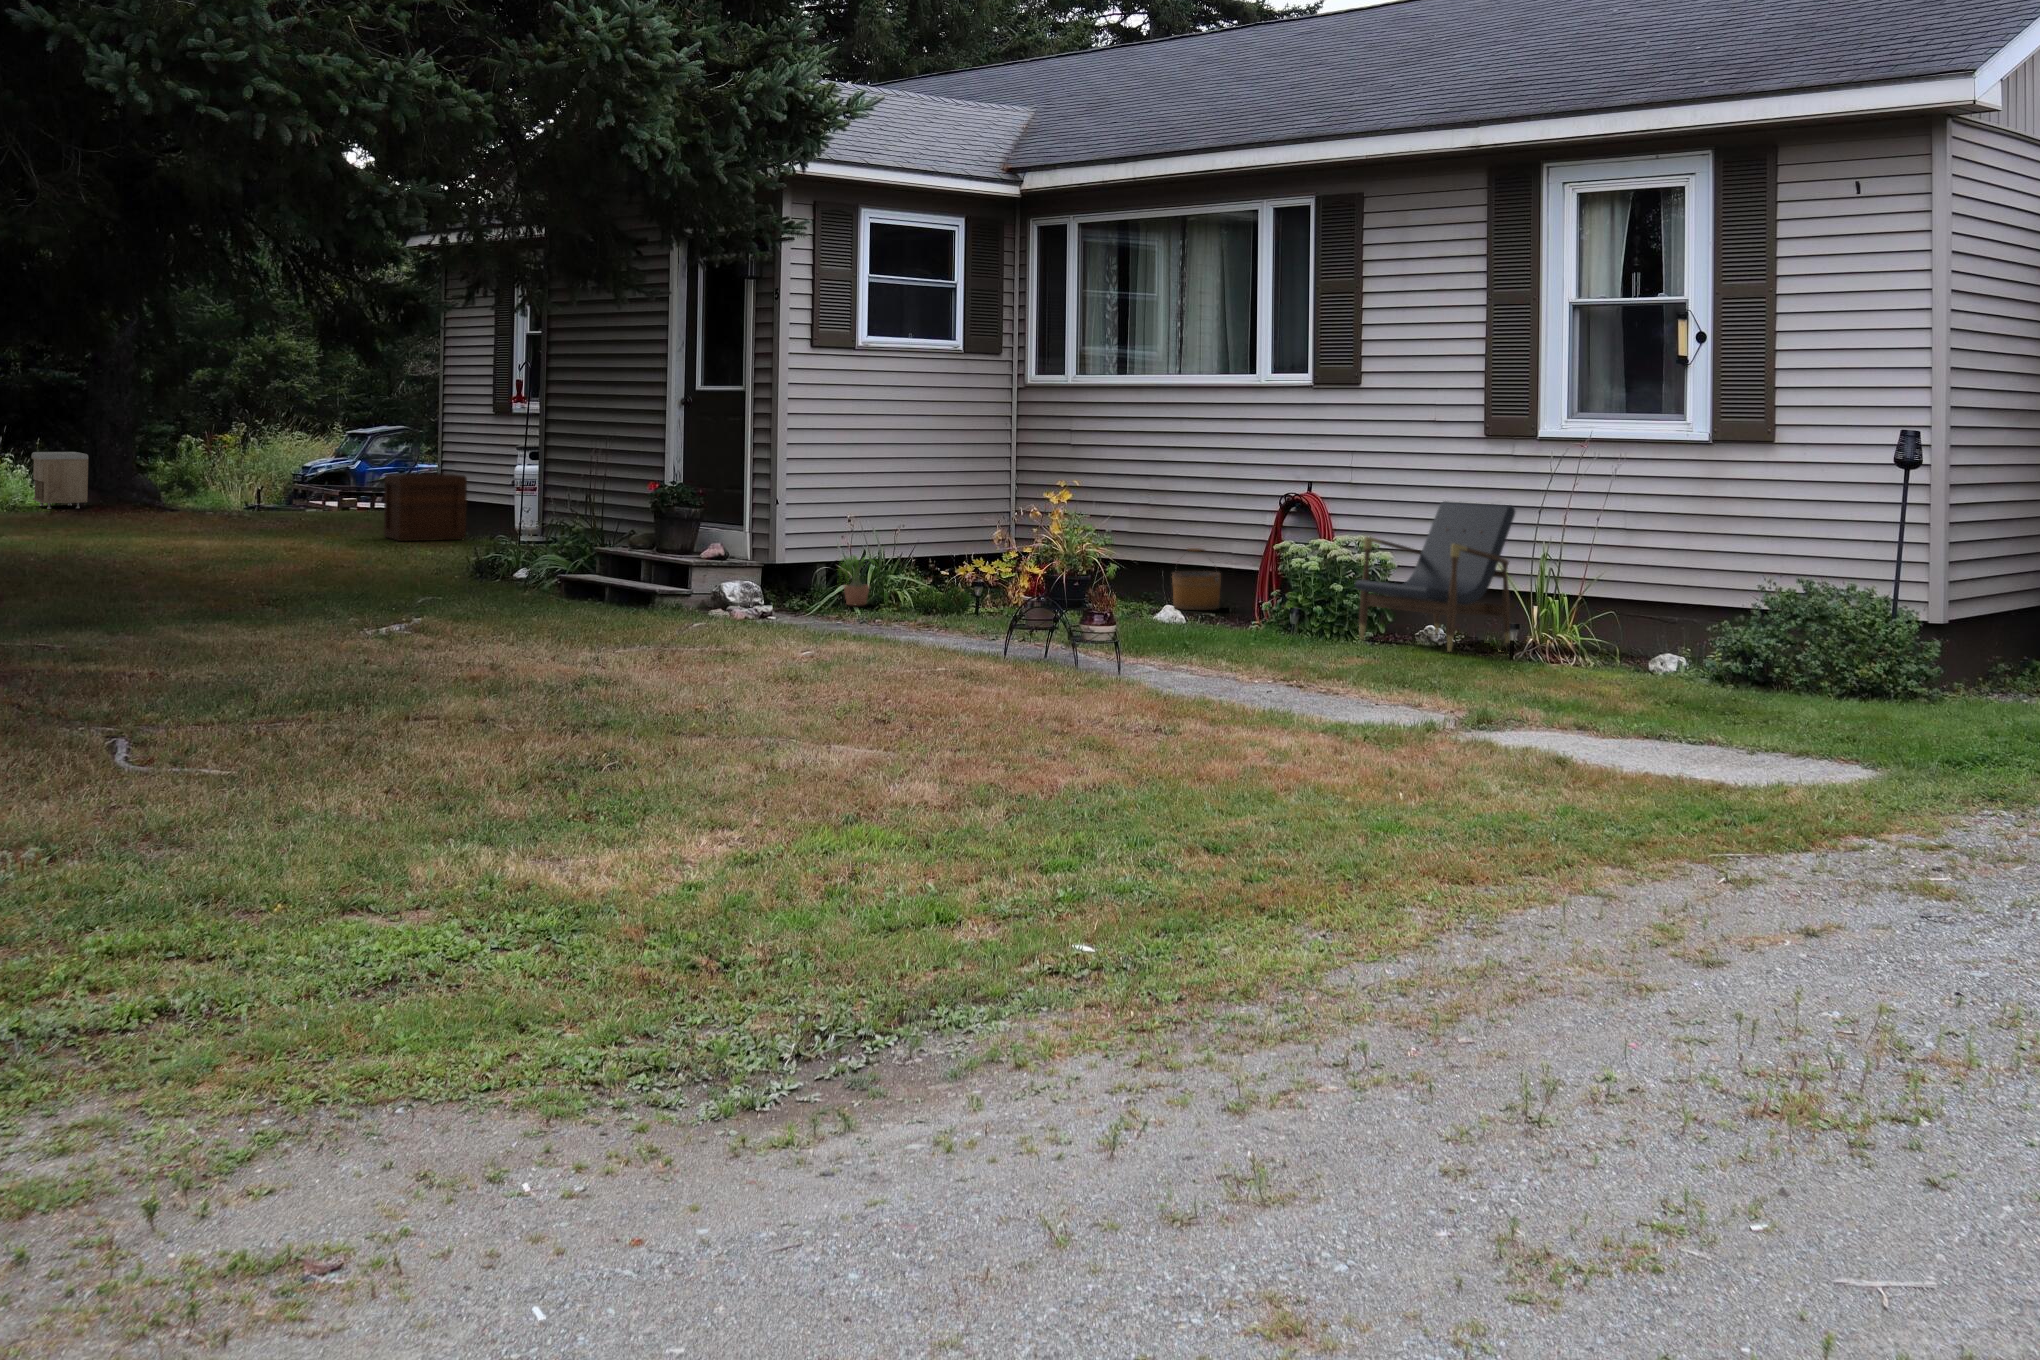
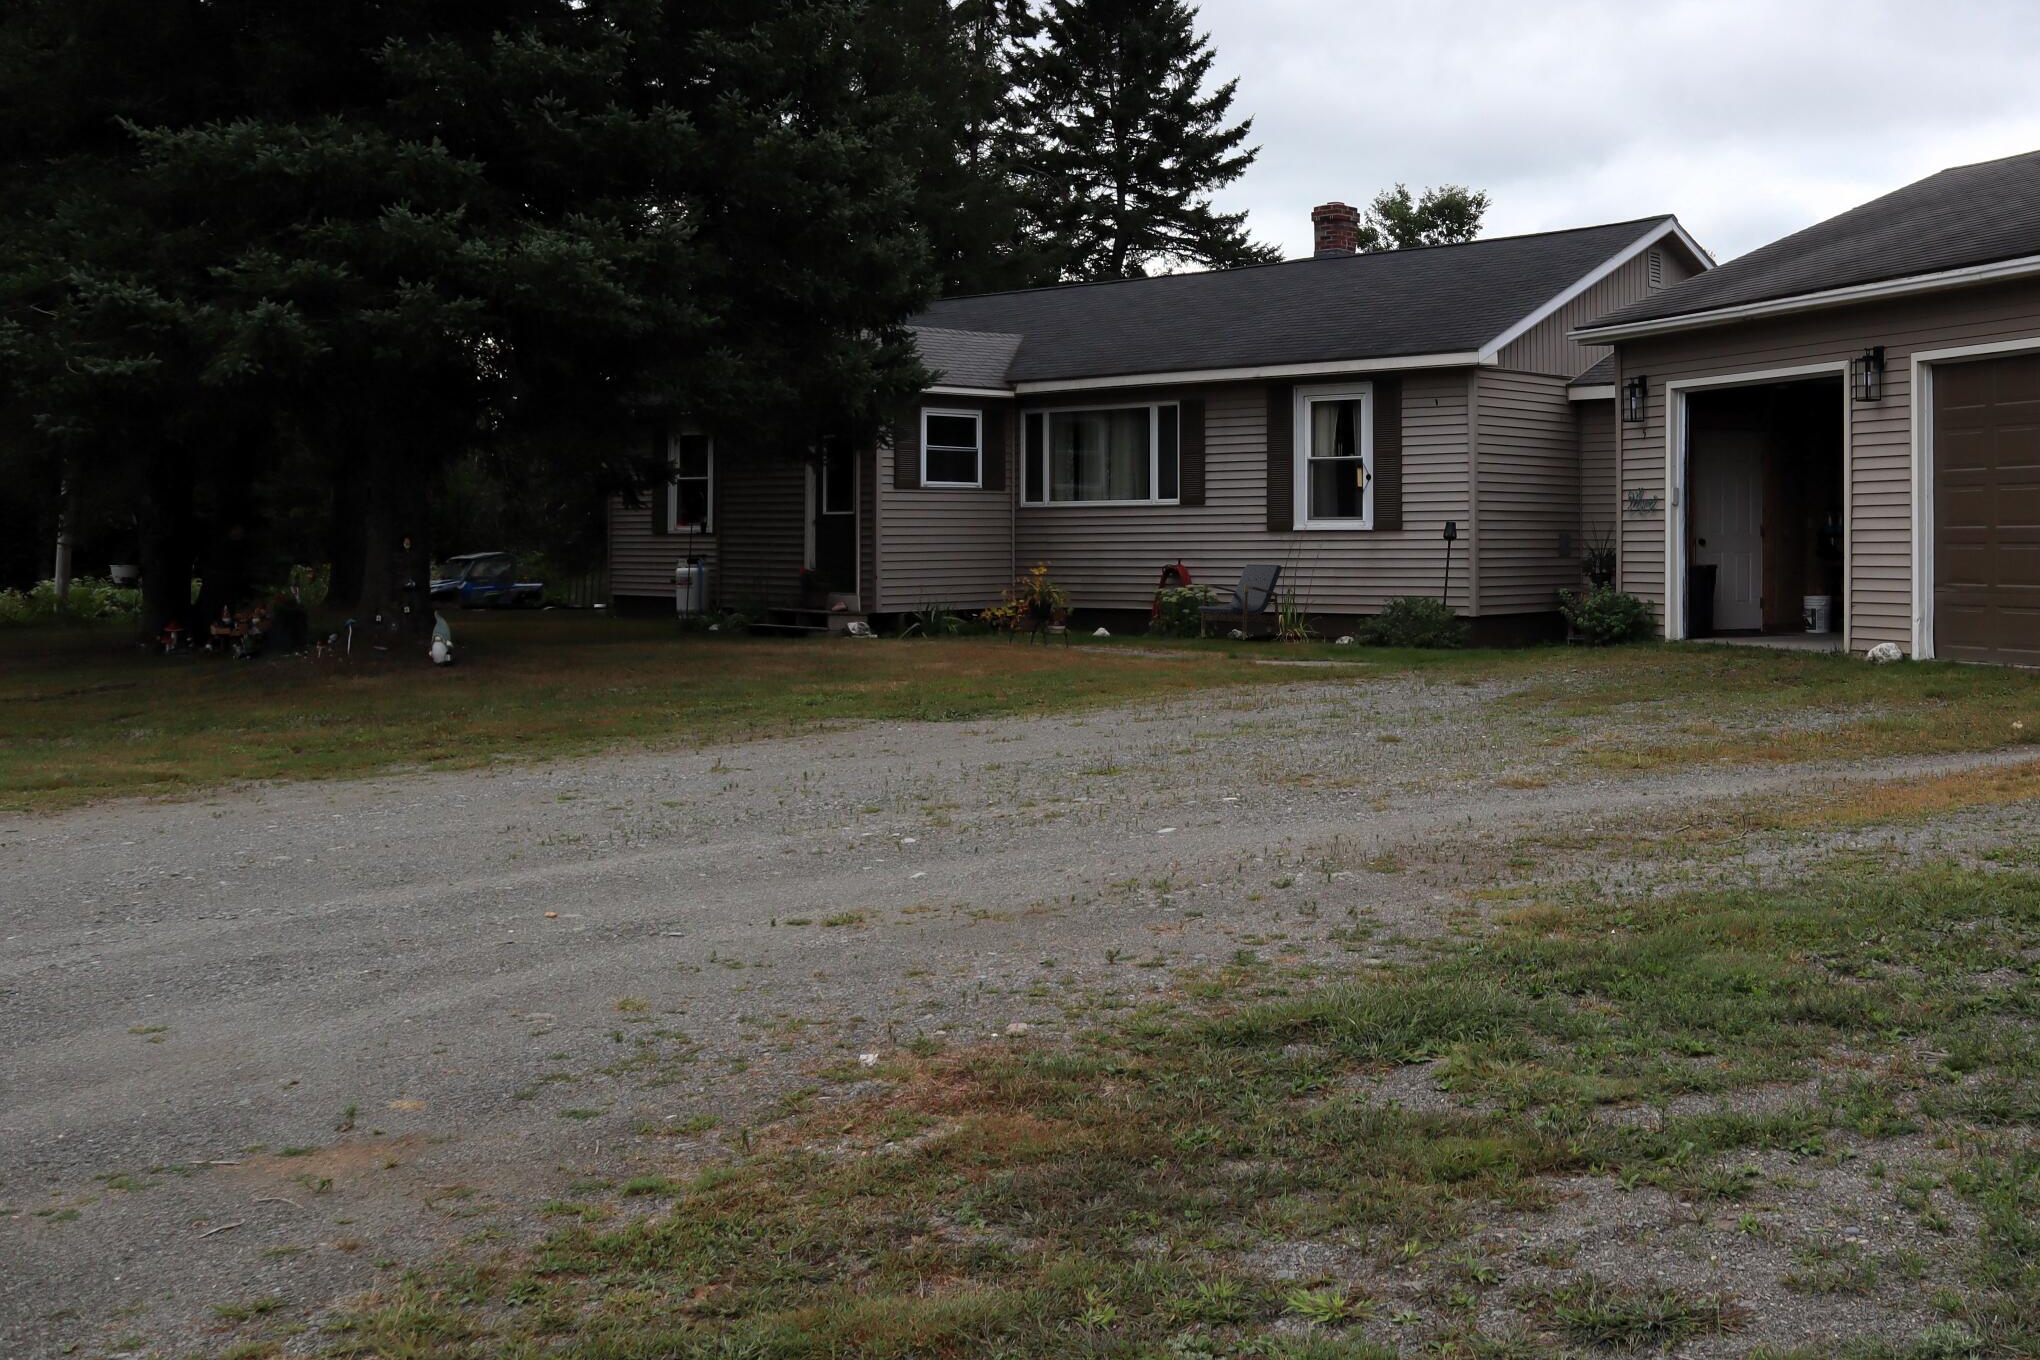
storage bench: present [32,452,88,509] -> none [270,569,320,610]
wooden crate: present [384,473,467,542] -> none [581,573,642,618]
bucket: present [1172,548,1221,610] -> none [1107,596,1134,630]
potted plant: present [839,555,879,606] -> none [910,607,941,635]

